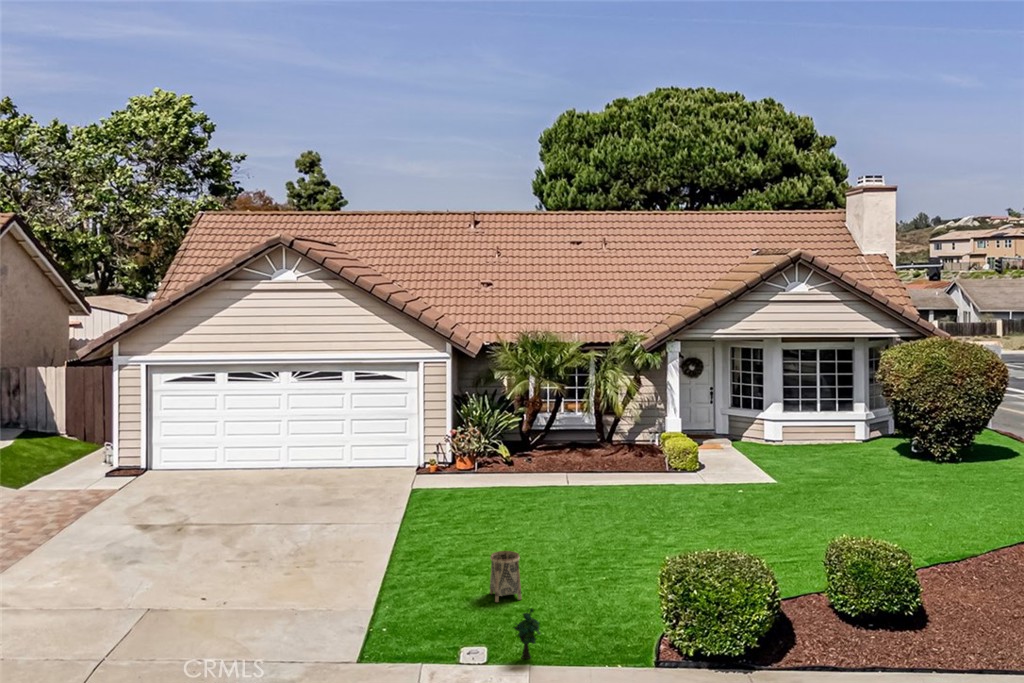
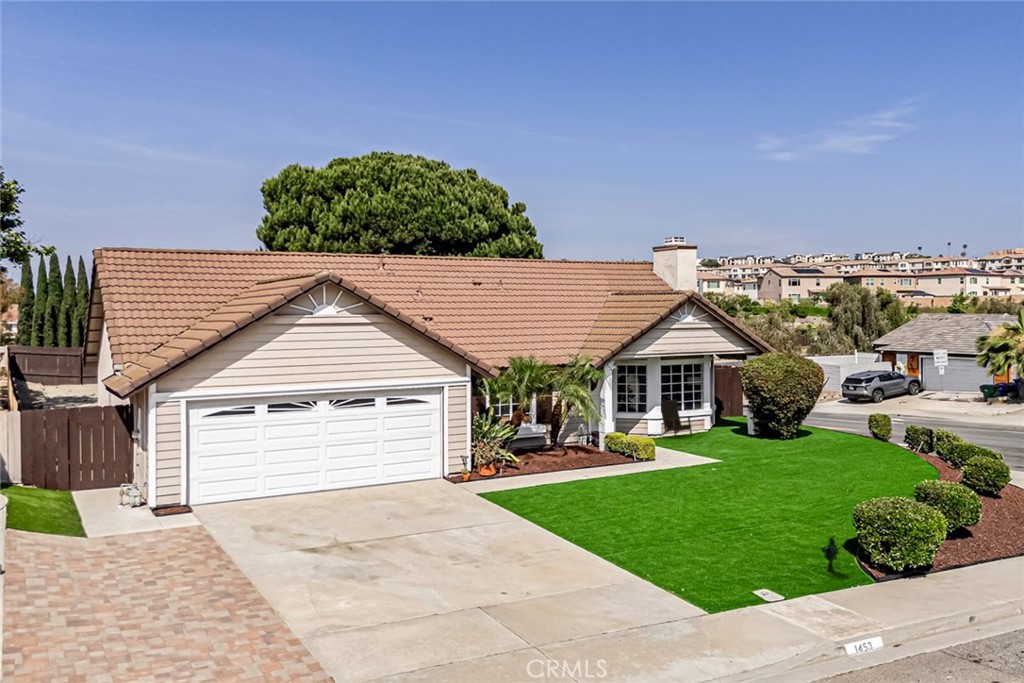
lounge chair: none [774,395,817,447] -> present [661,400,692,438]
basket: present [490,551,521,602] -> none [720,510,748,548]

